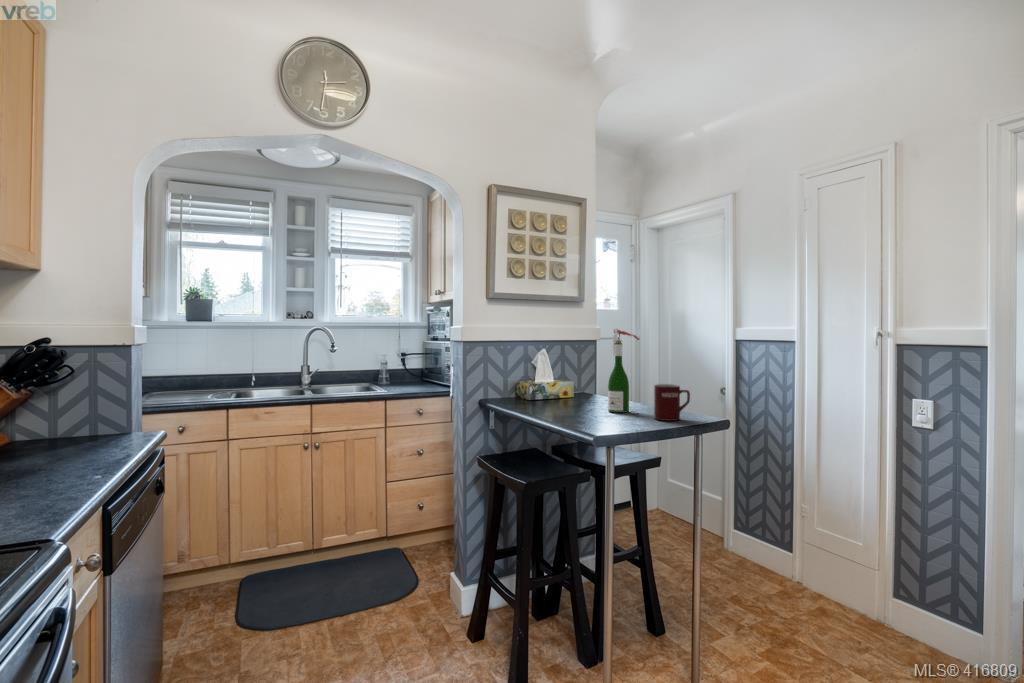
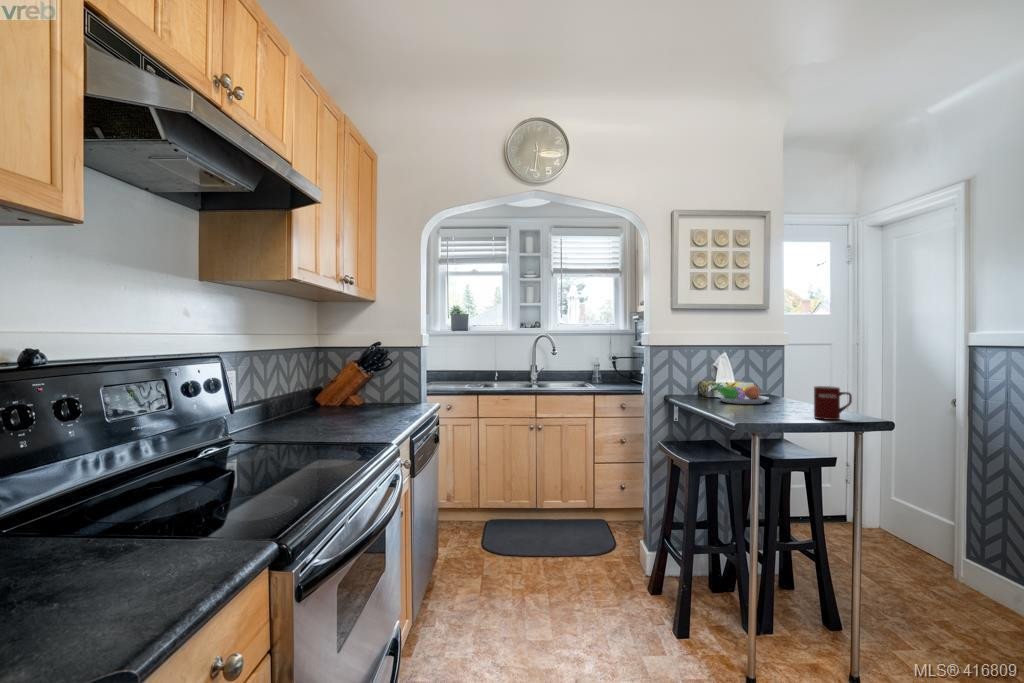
wine bottle: present [608,329,639,413] -> none [775,335,805,413]
fruit bowl: none [539,381,593,406] -> present [714,382,769,404]

